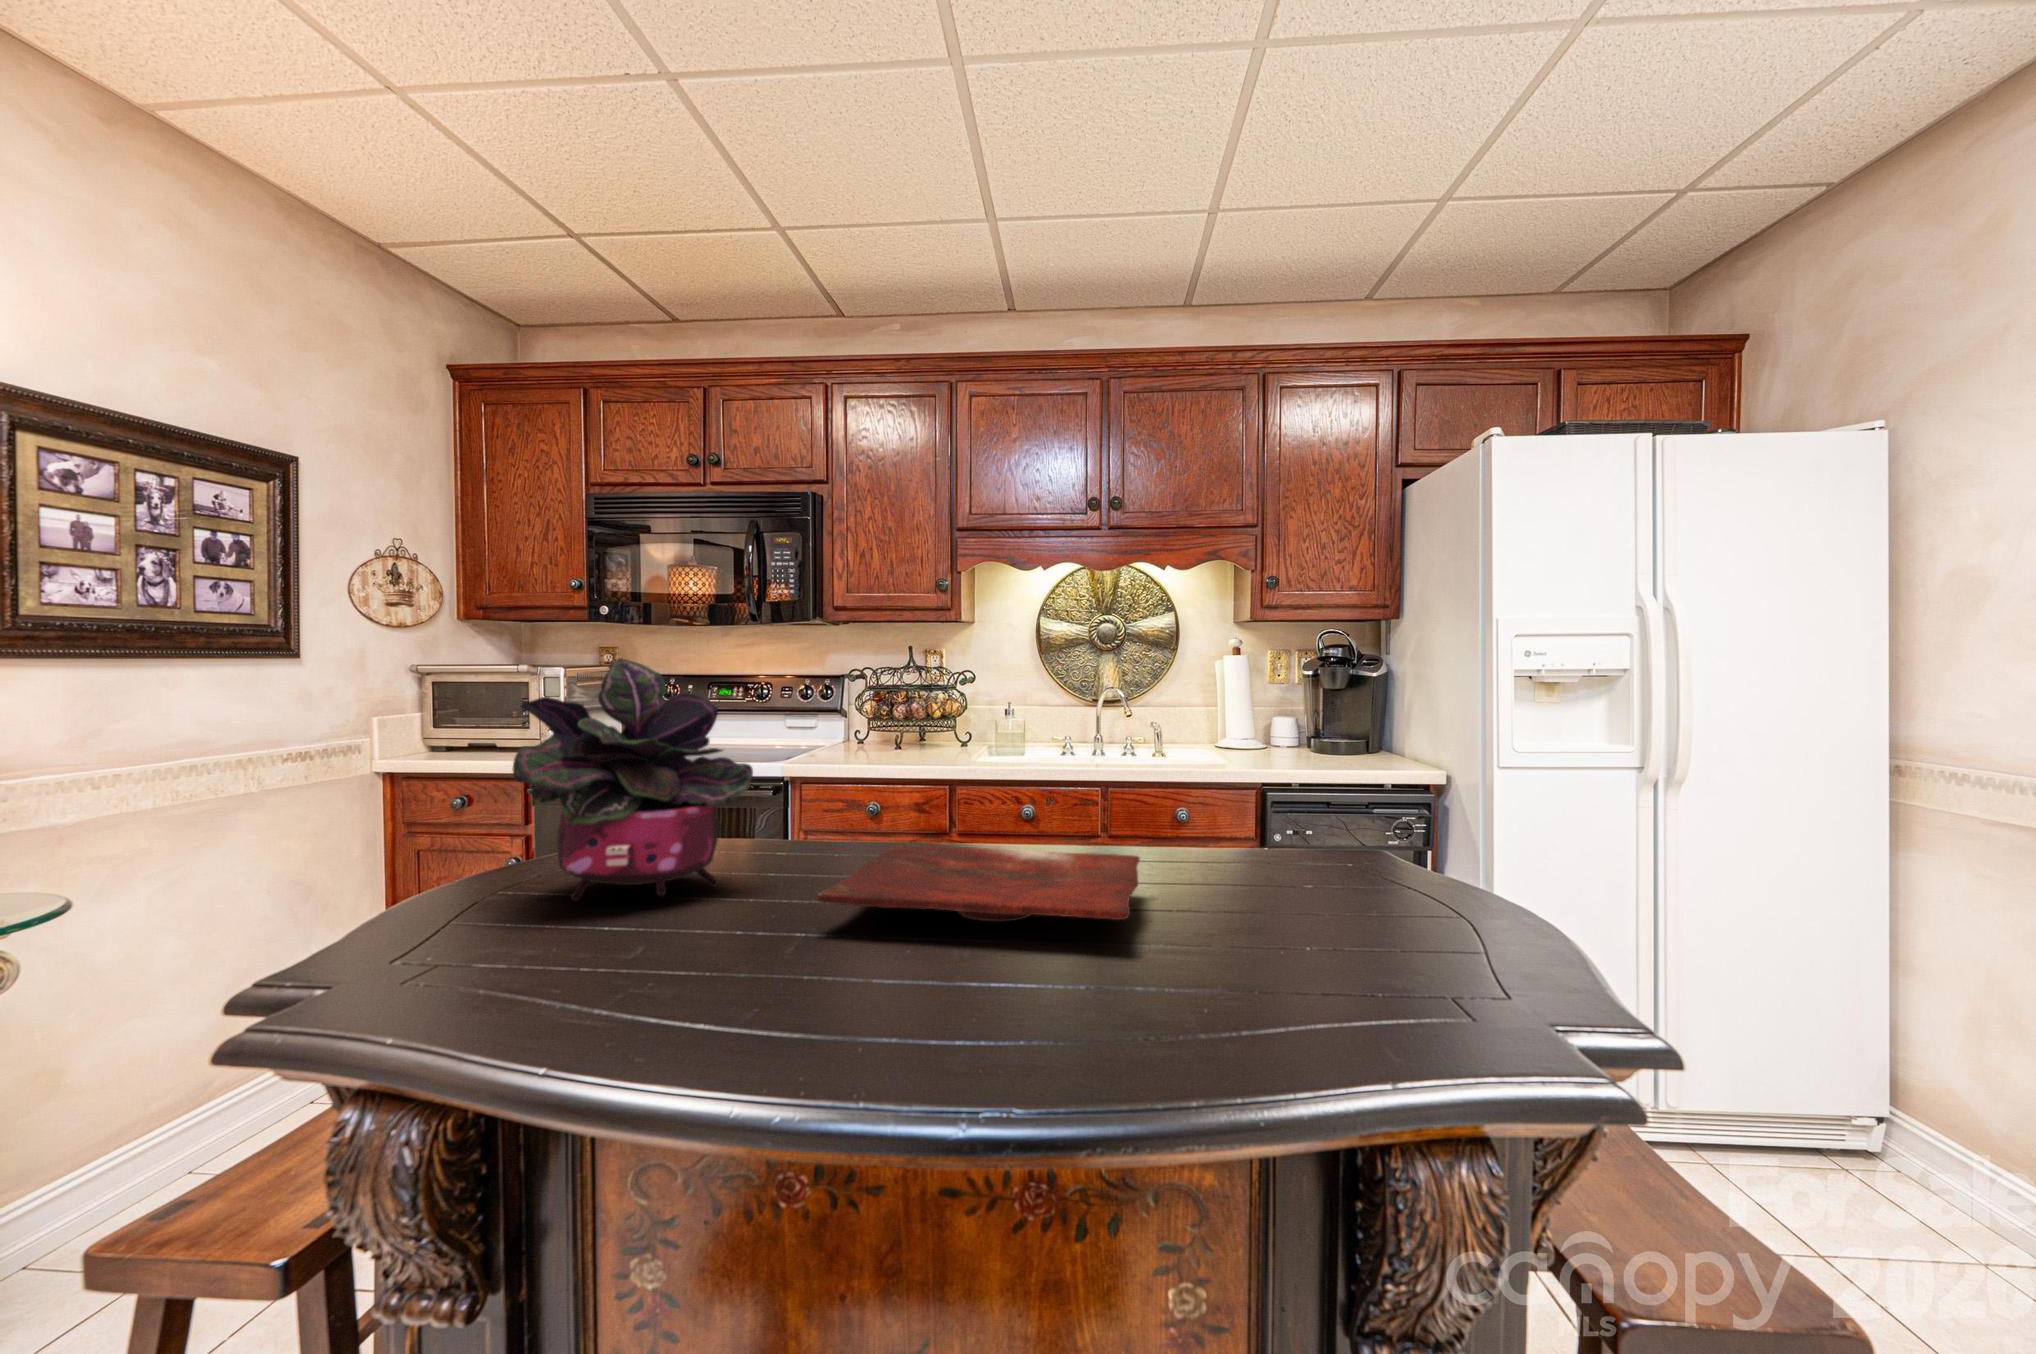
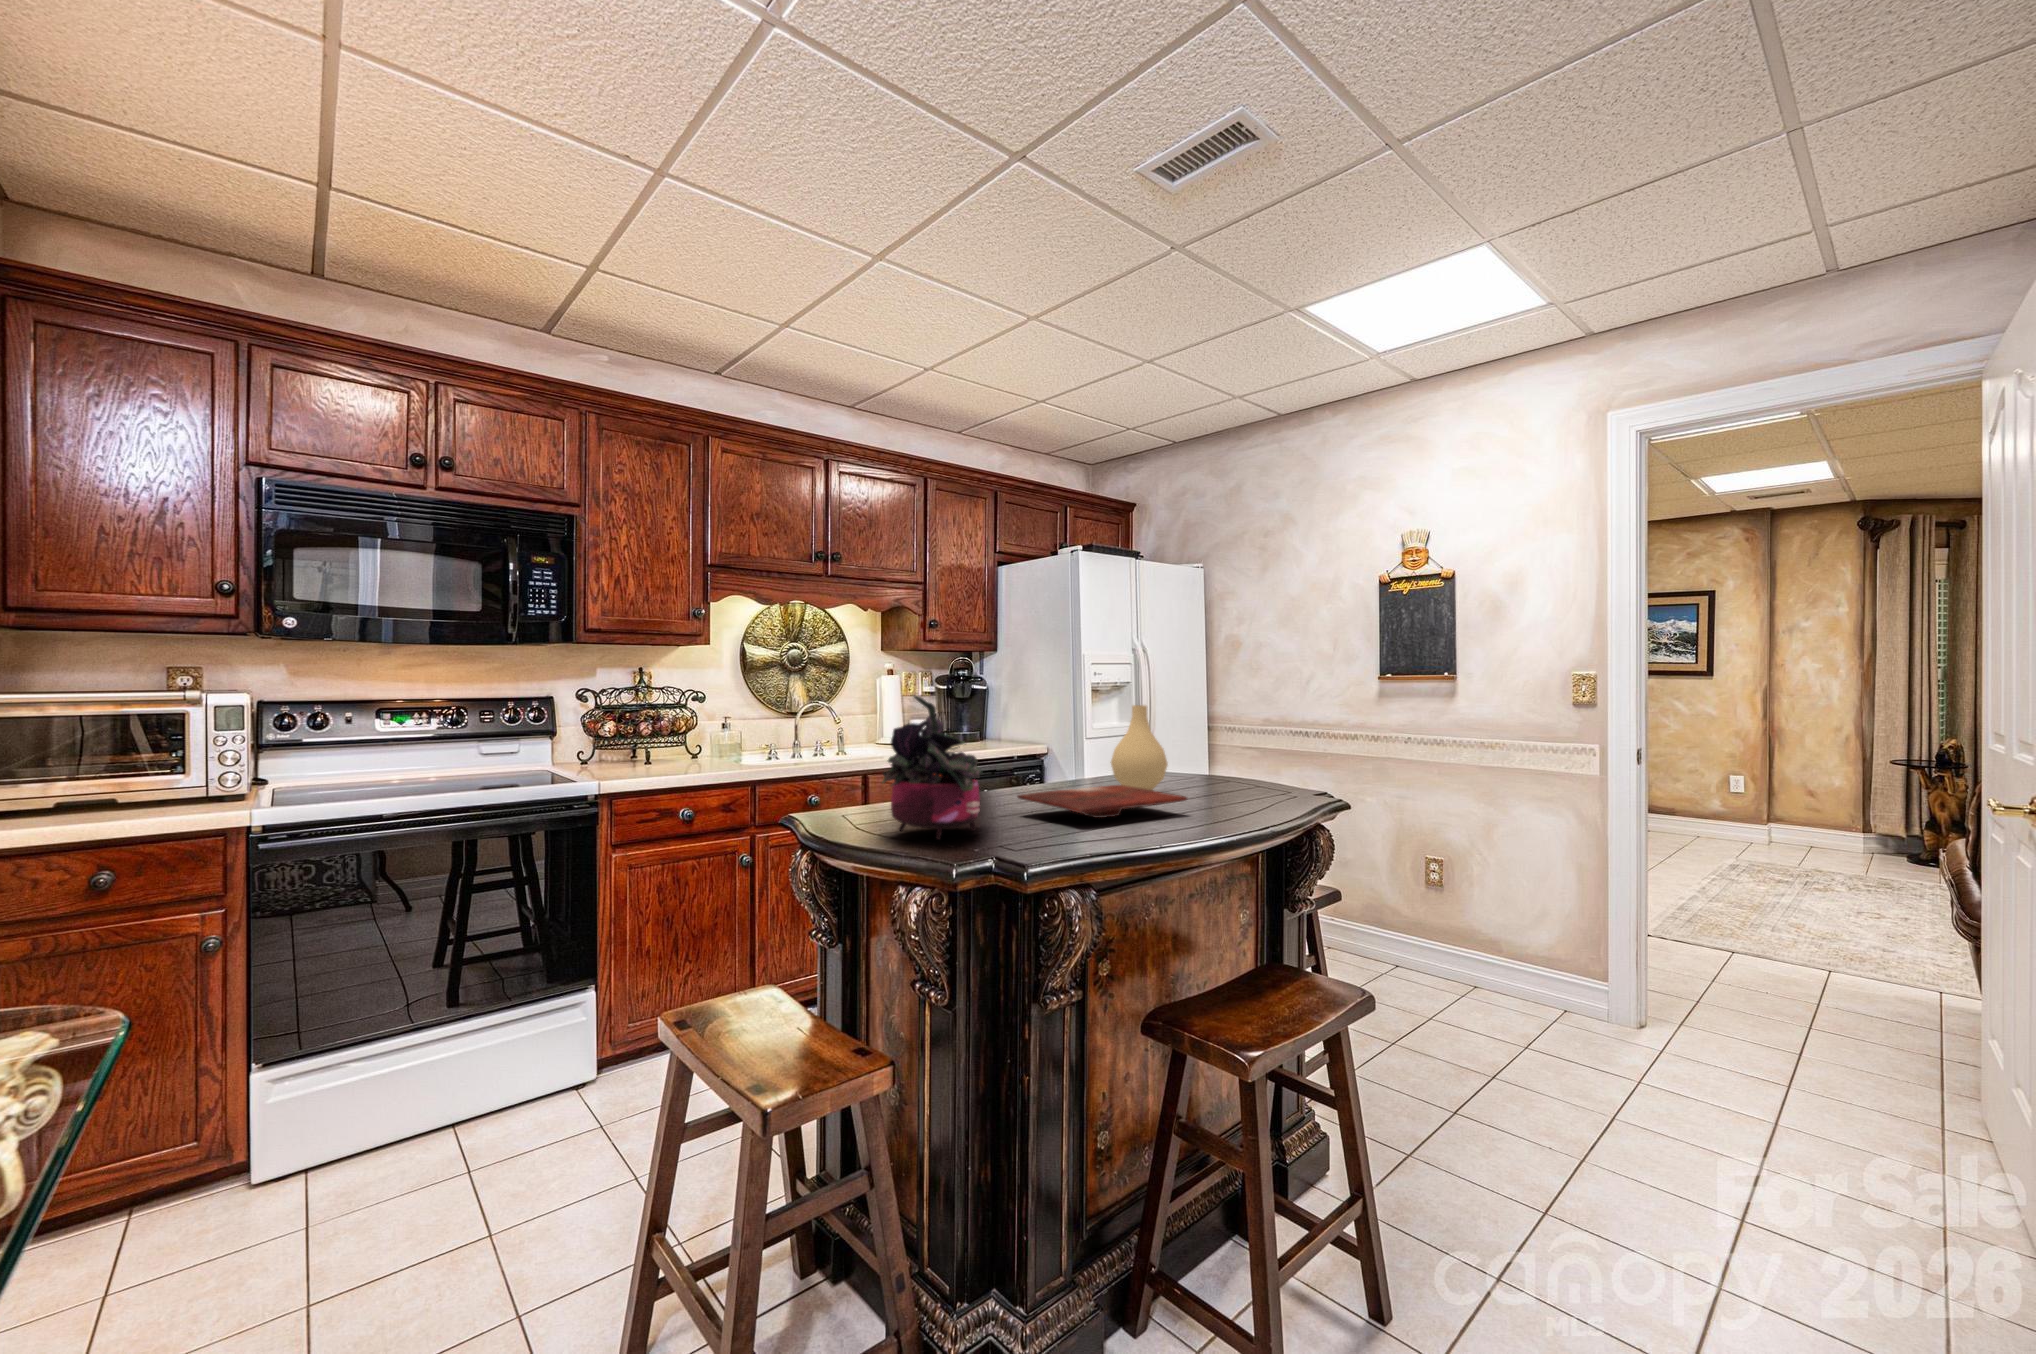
vase: none [1201,697,1324,891] -> present [1111,705,1168,790]

